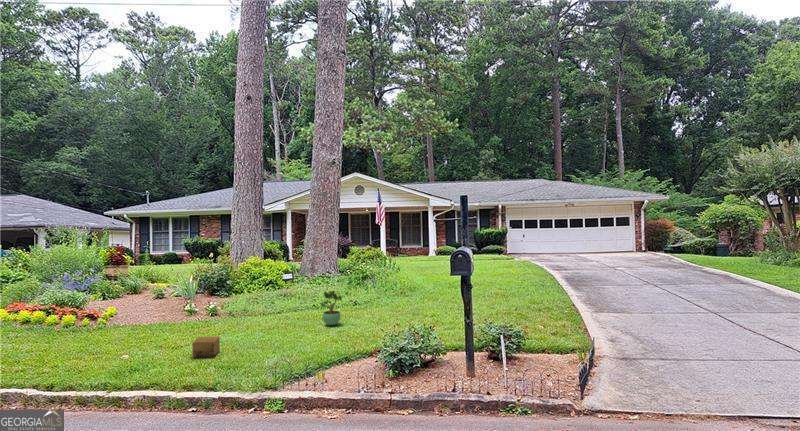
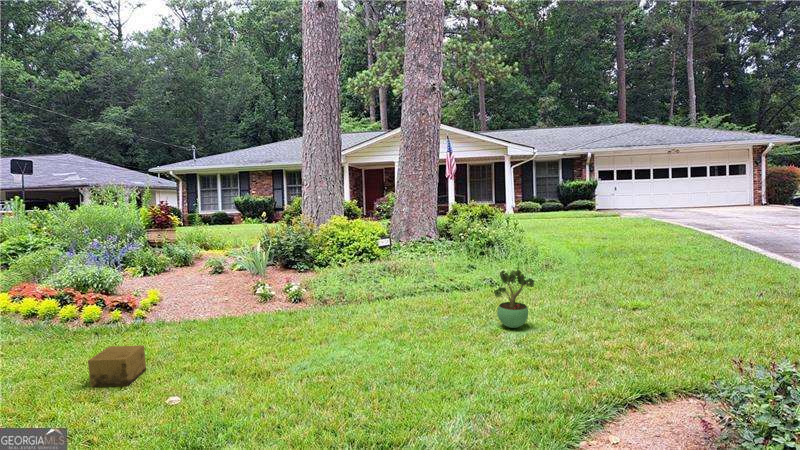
cardboard box: present [192,336,220,358] -> present [88,345,146,387]

